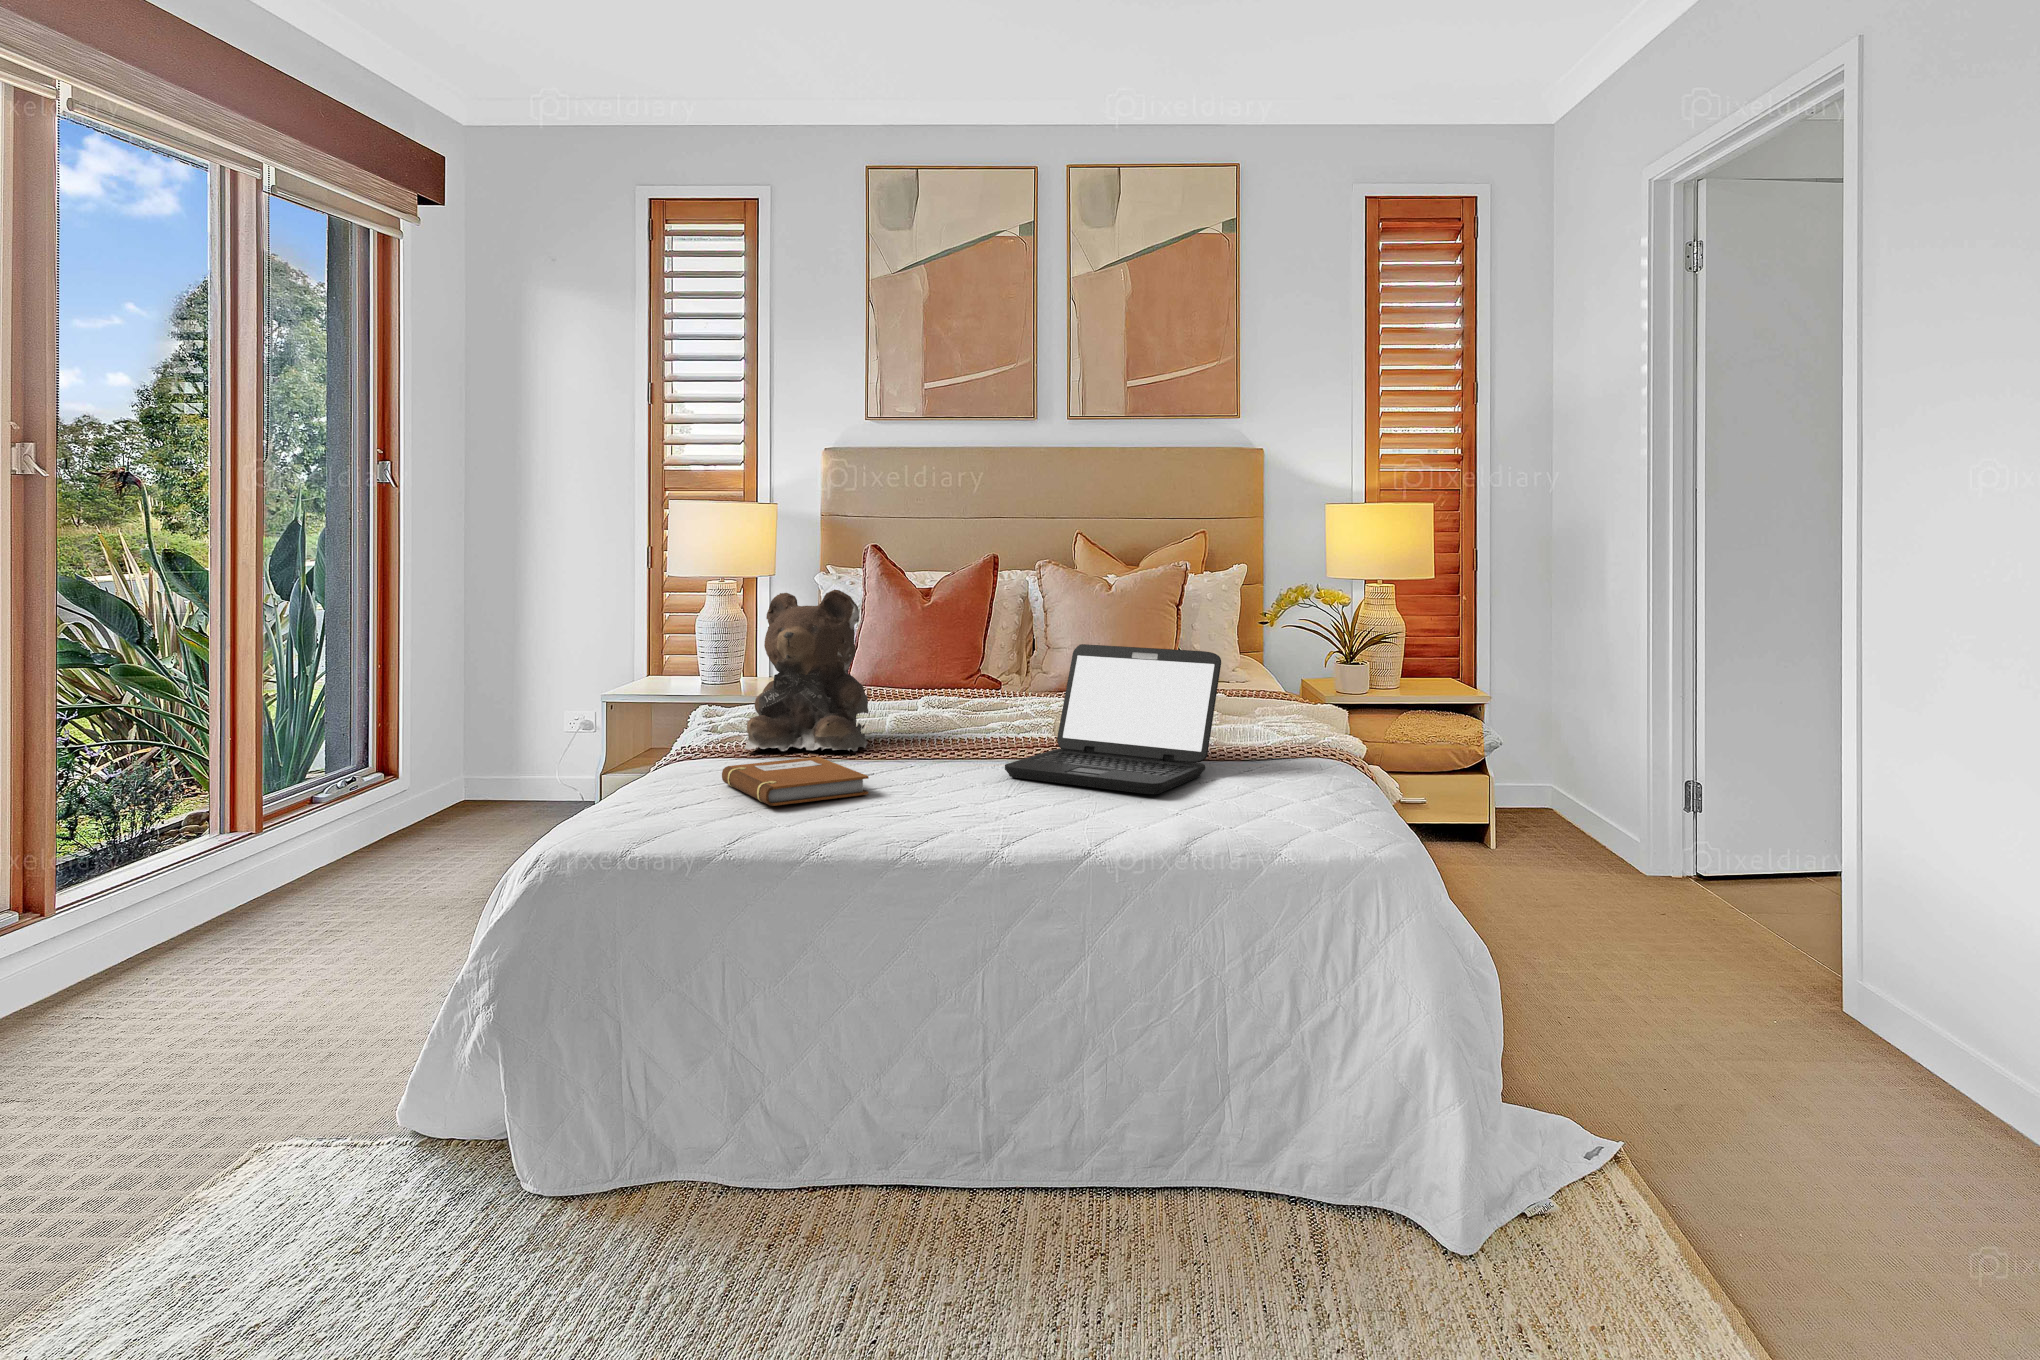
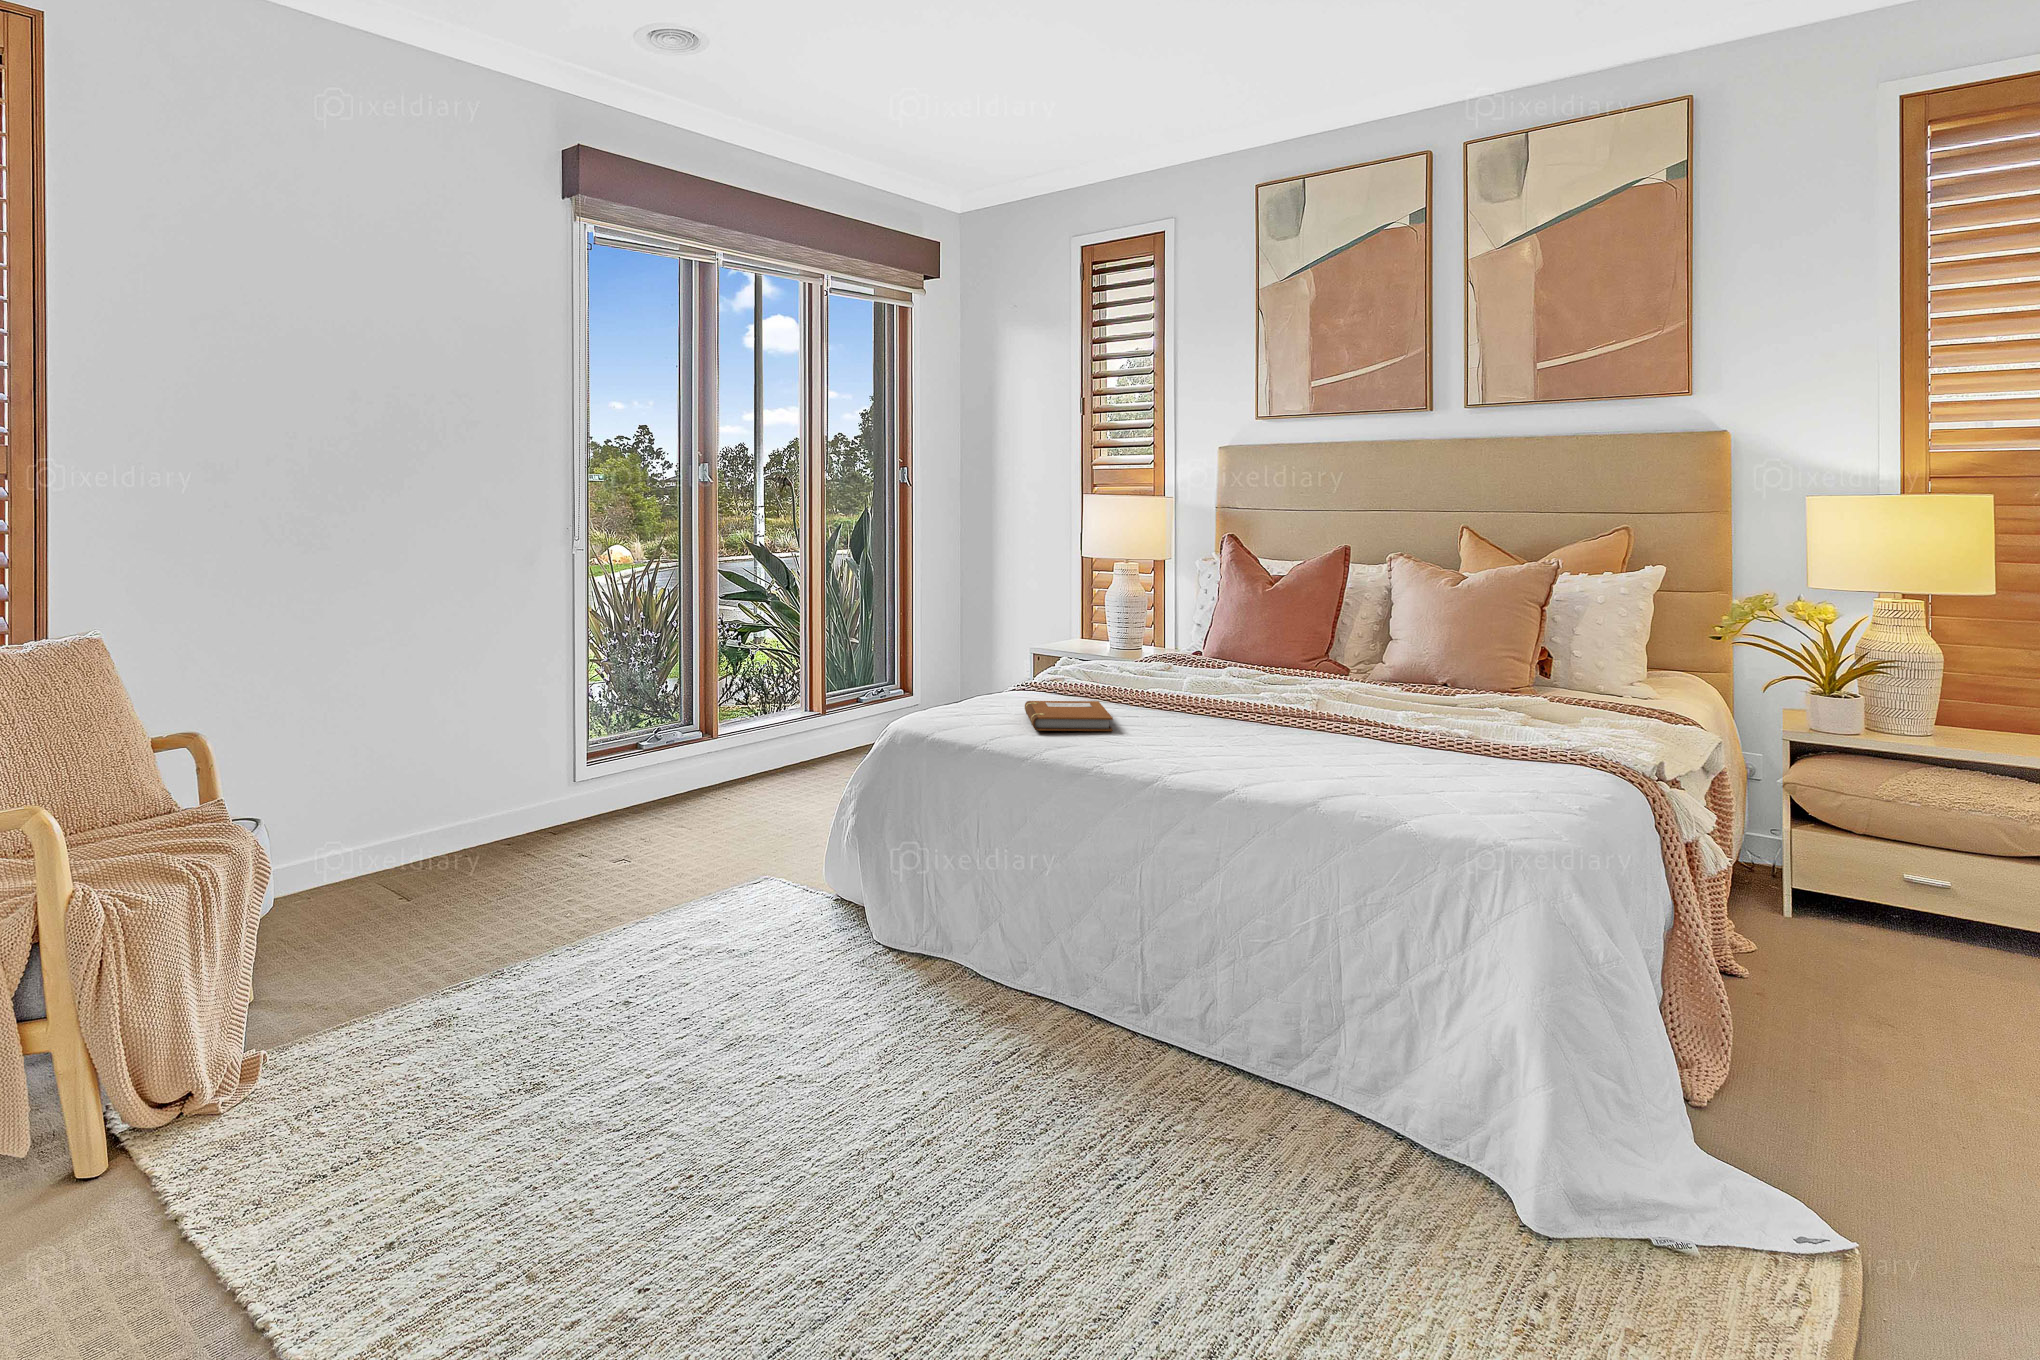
teddy bear: present [744,590,869,751] -> none [1062,575,1160,701]
laptop: present [1005,644,1221,794] -> none [1229,630,1428,758]

